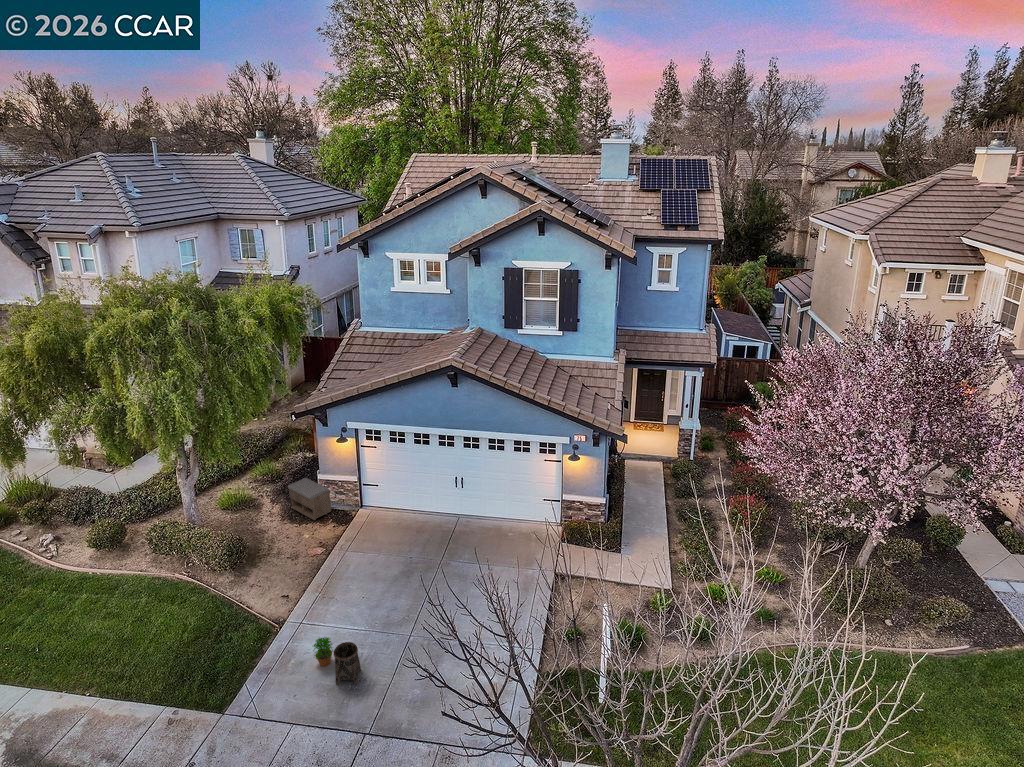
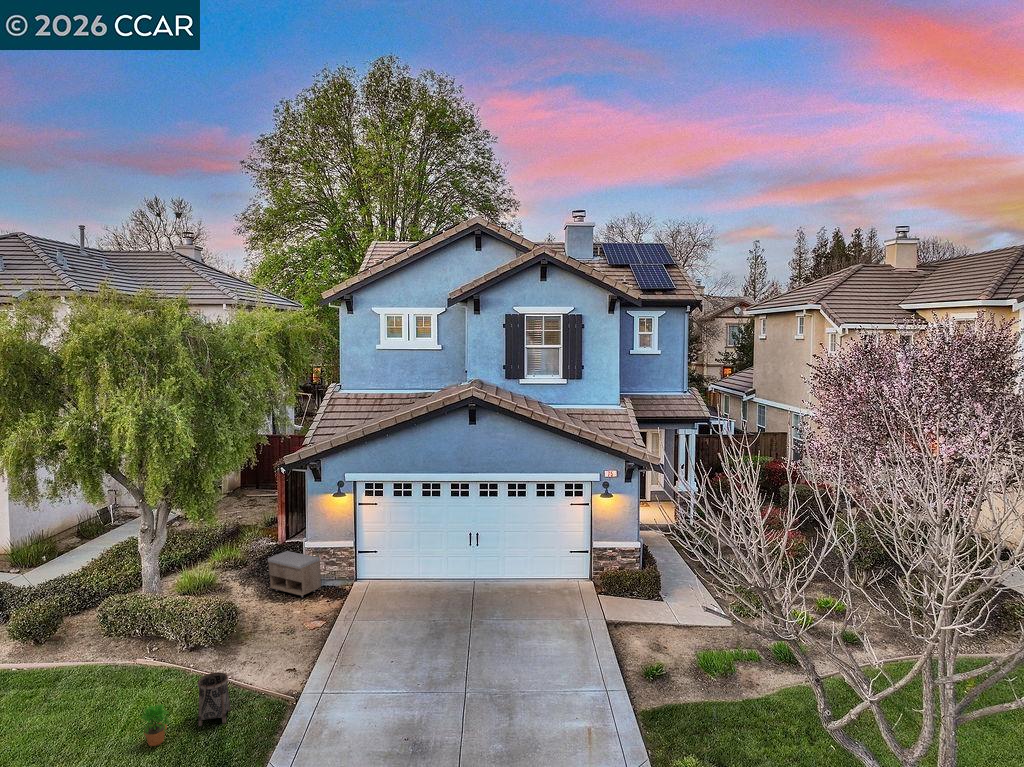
potted plant: present [313,637,333,666] -> present [139,704,169,746]
basket: present [334,642,361,685] -> present [198,672,231,726]

